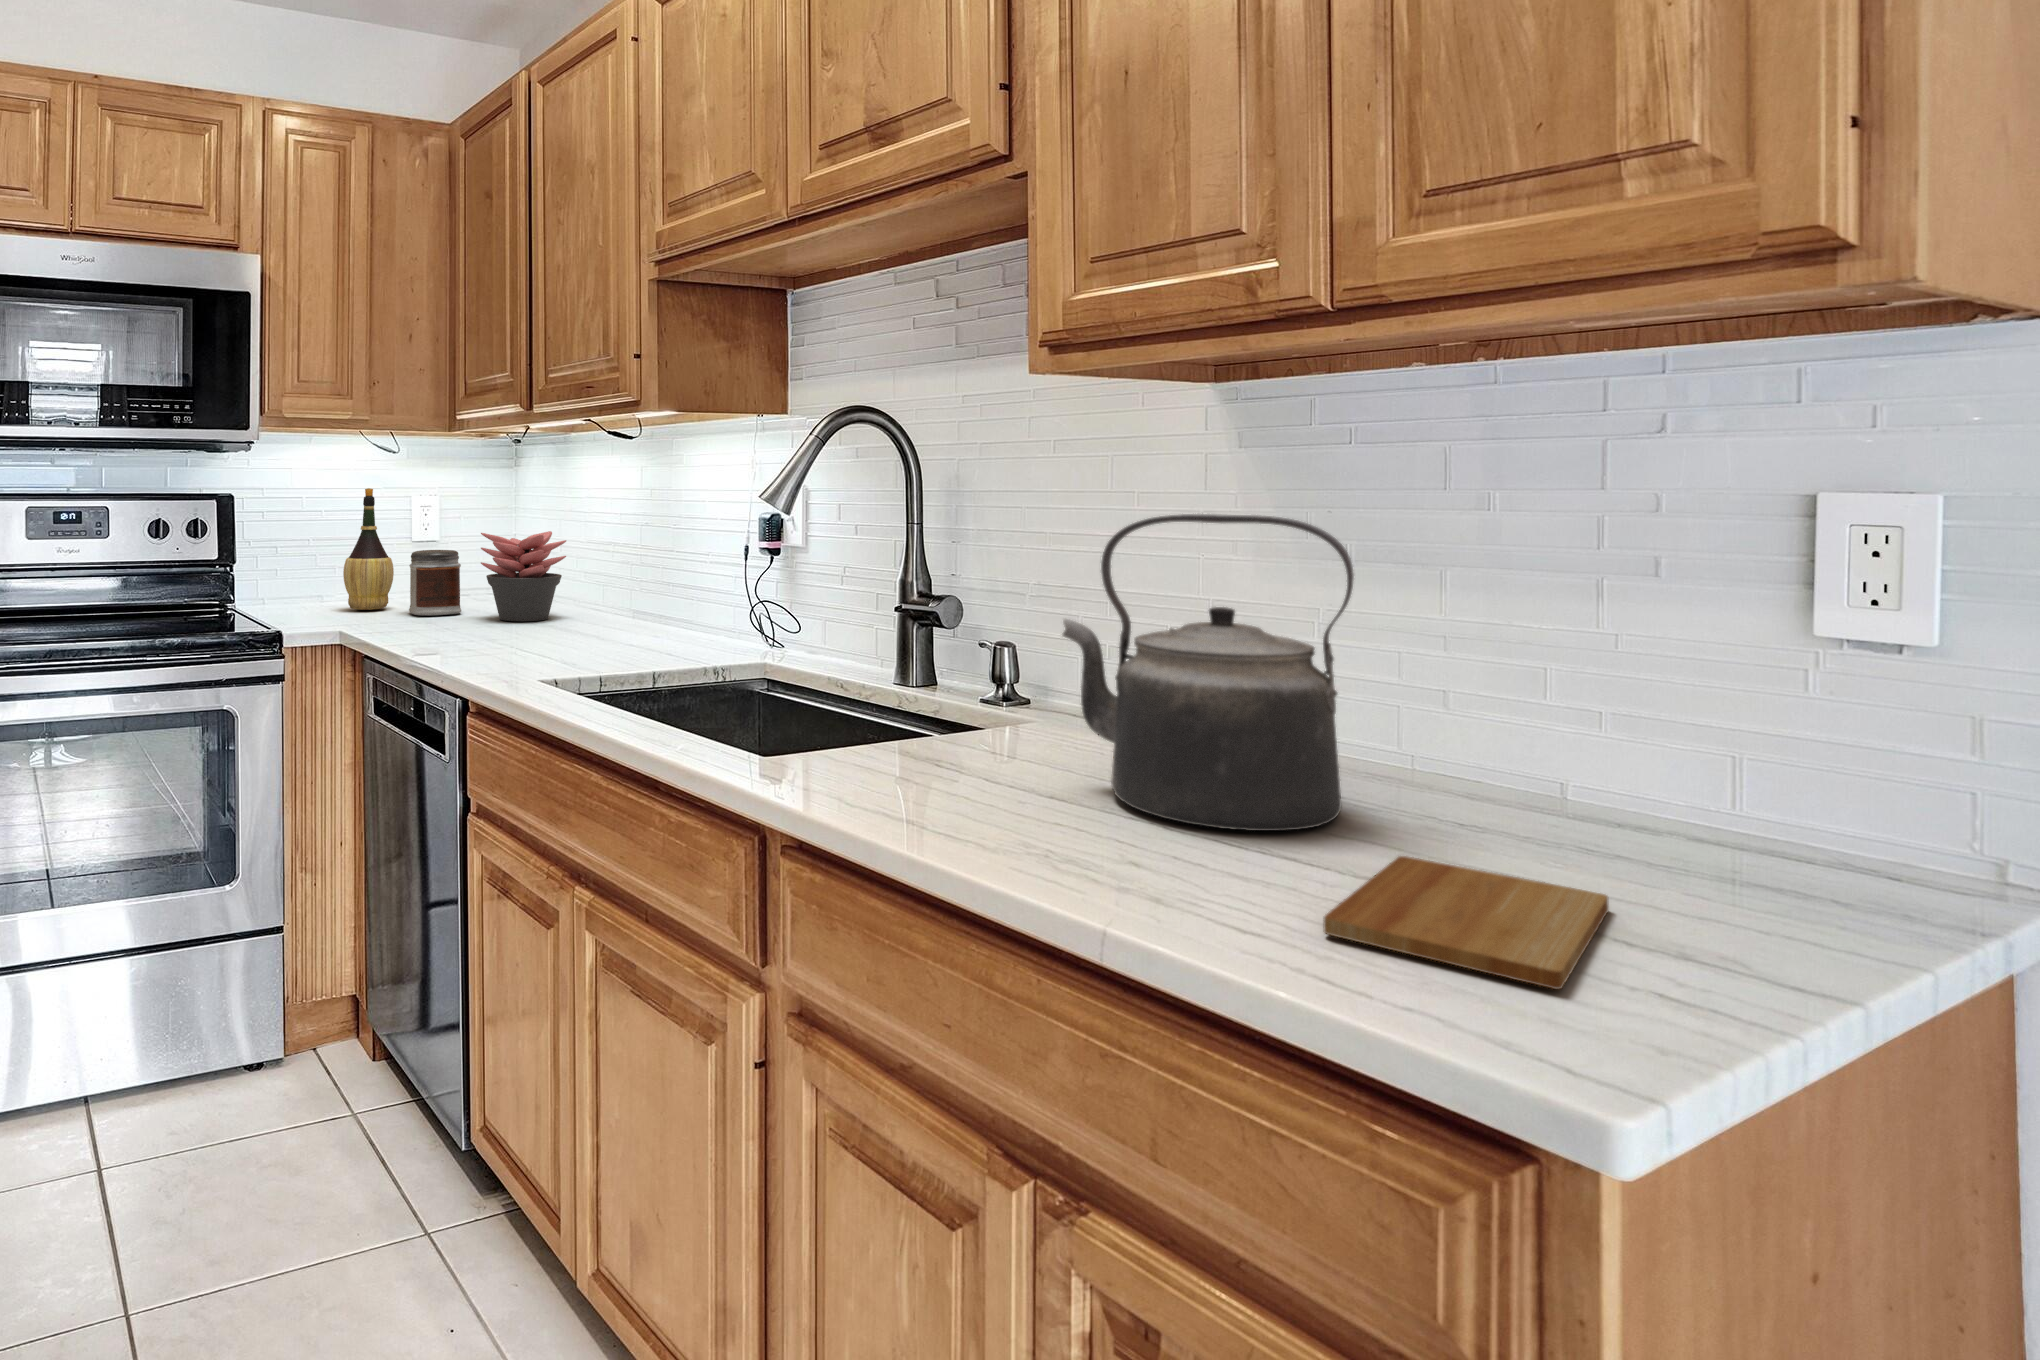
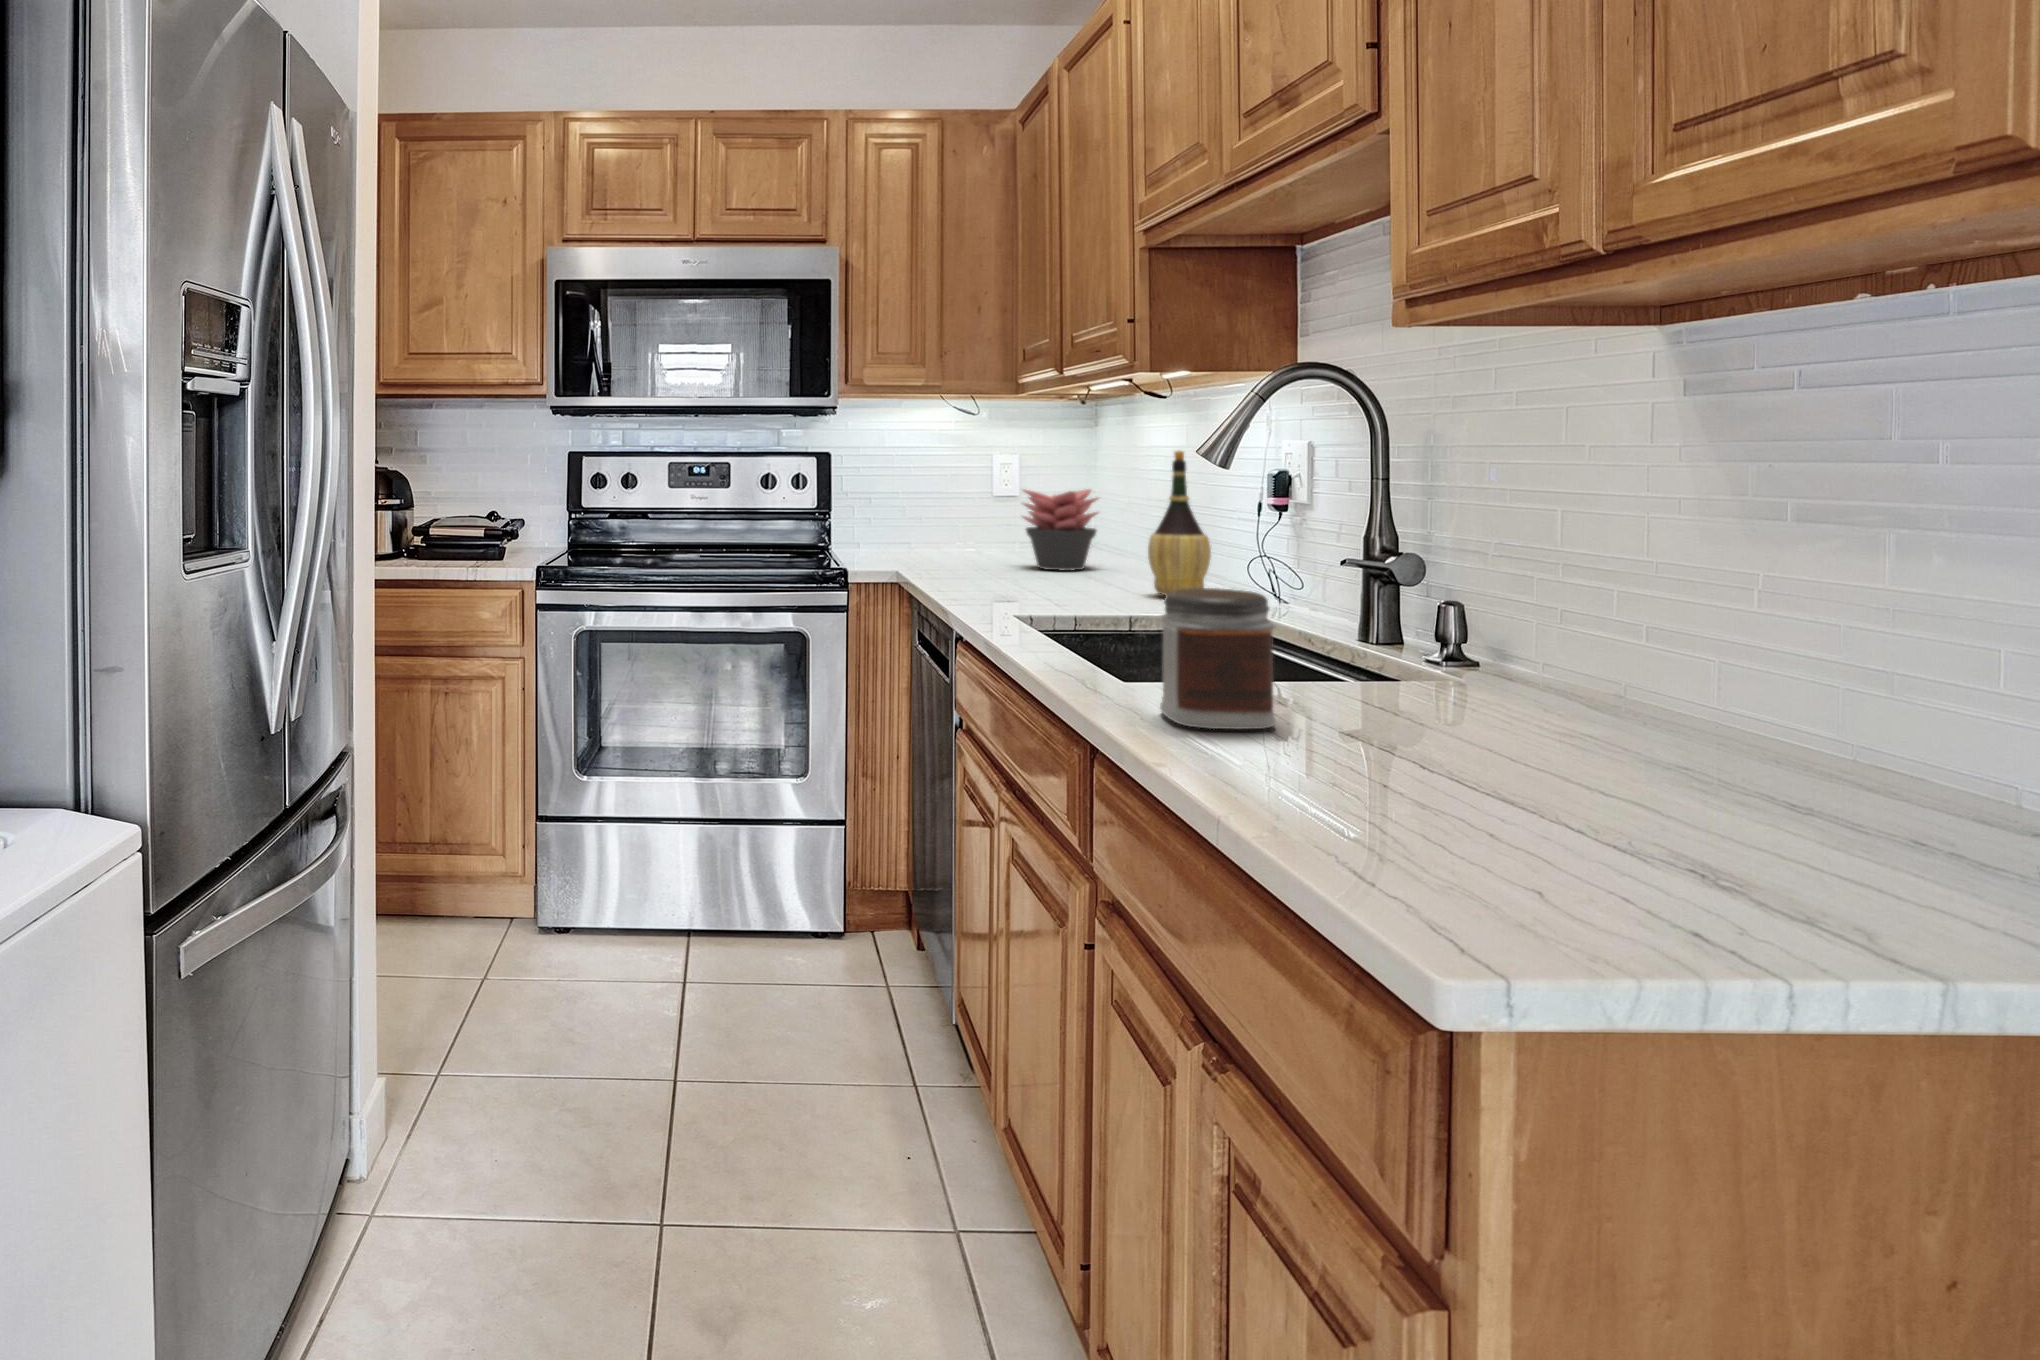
wine bottle: present [343,488,394,610] -> present [1148,450,1211,595]
kettle: present [1063,514,1354,831] -> none [1404,464,1704,784]
jar: present [409,550,461,616] -> present [1160,588,1276,729]
cutting board: present [1324,856,1609,989] -> none [1470,809,1873,909]

